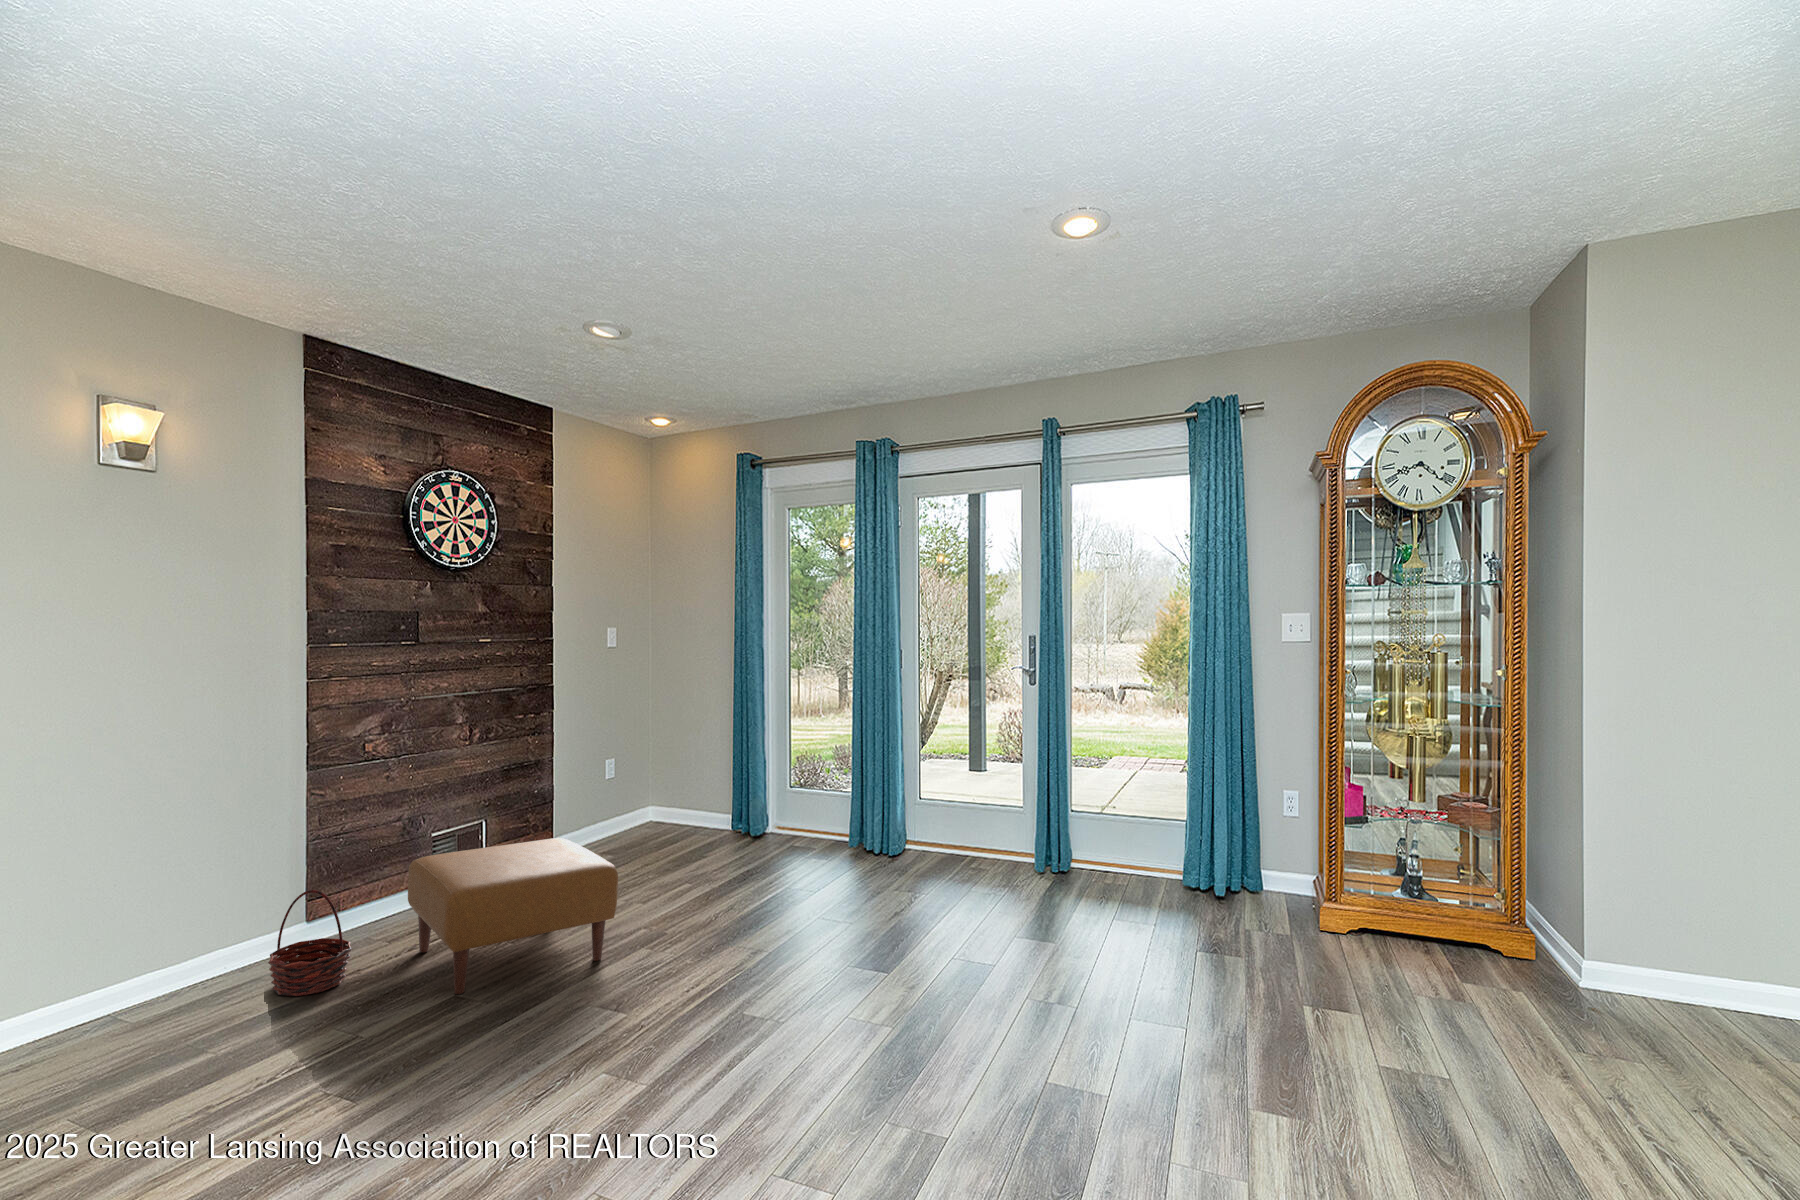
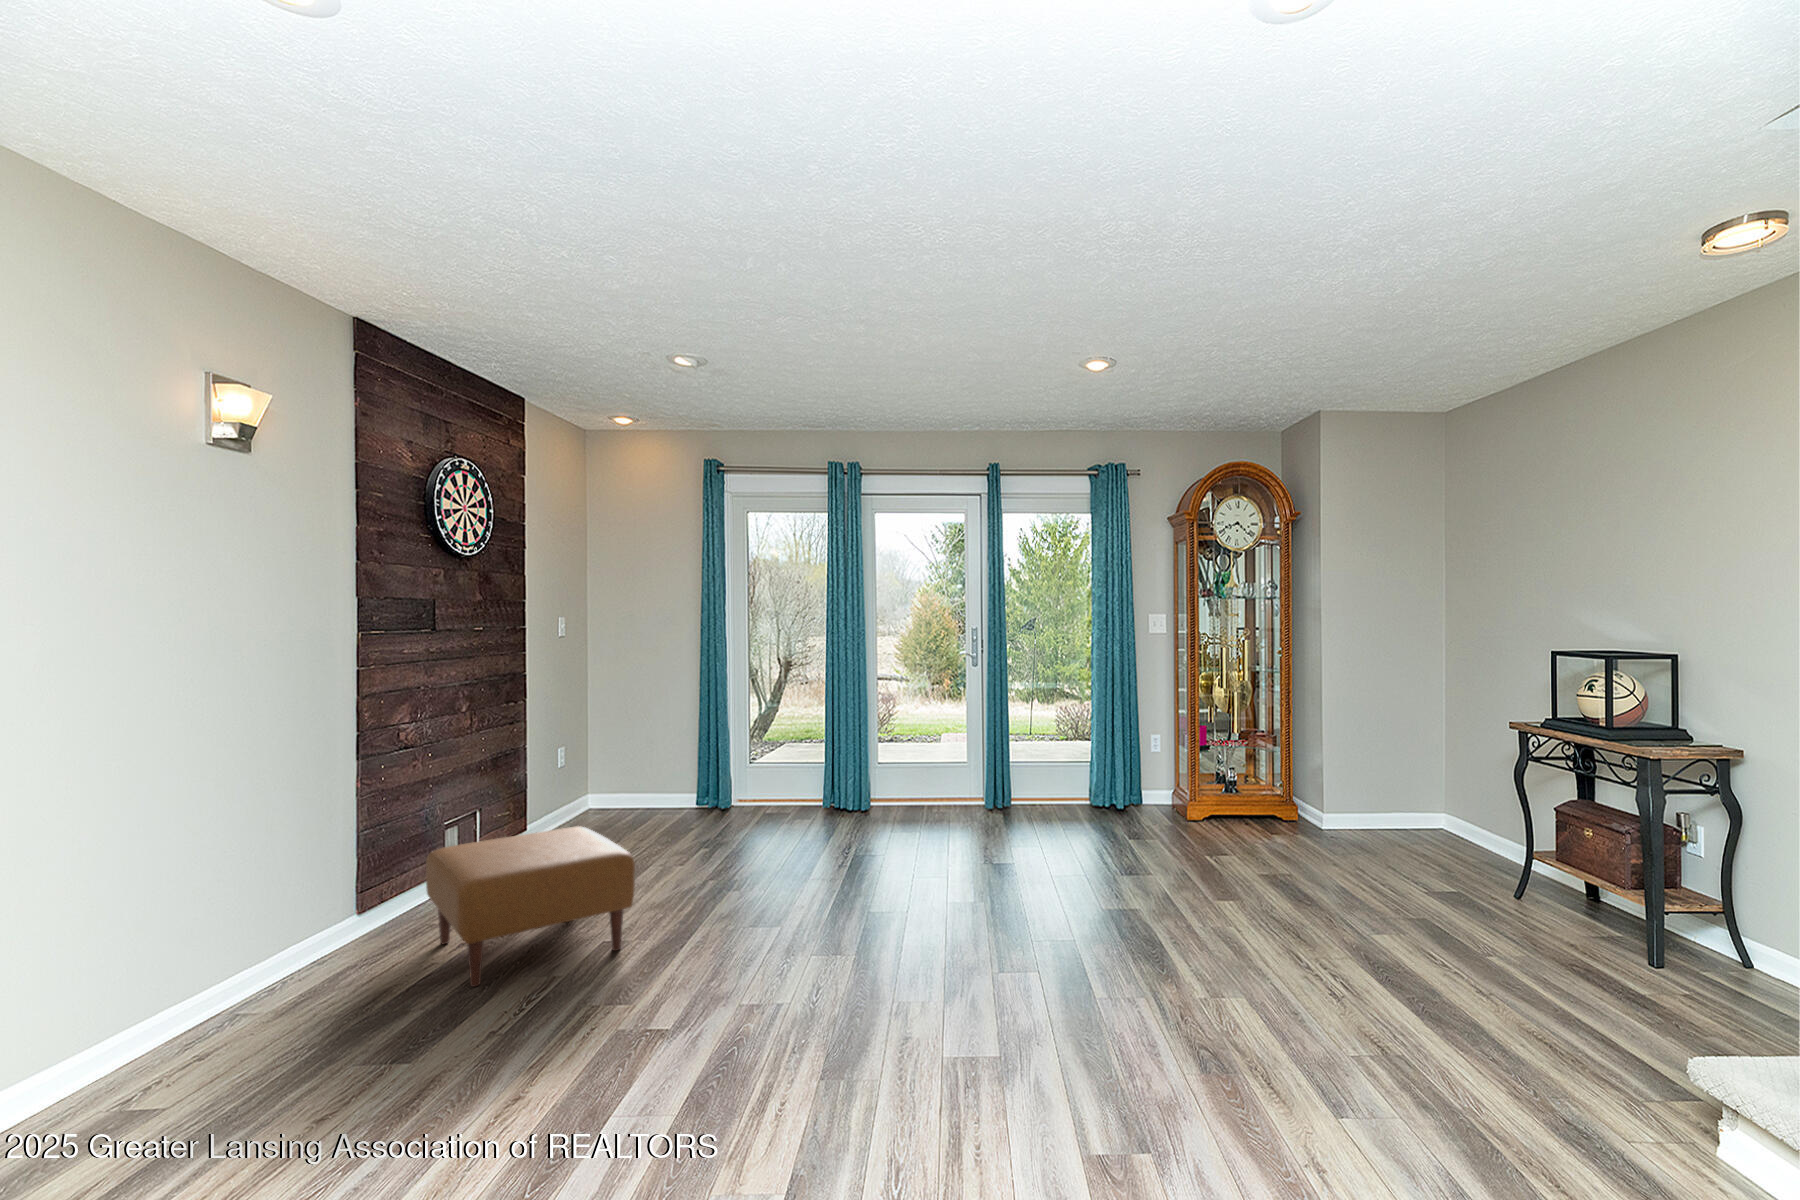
basket: present [268,890,352,996] -> none [286,883,370,990]

